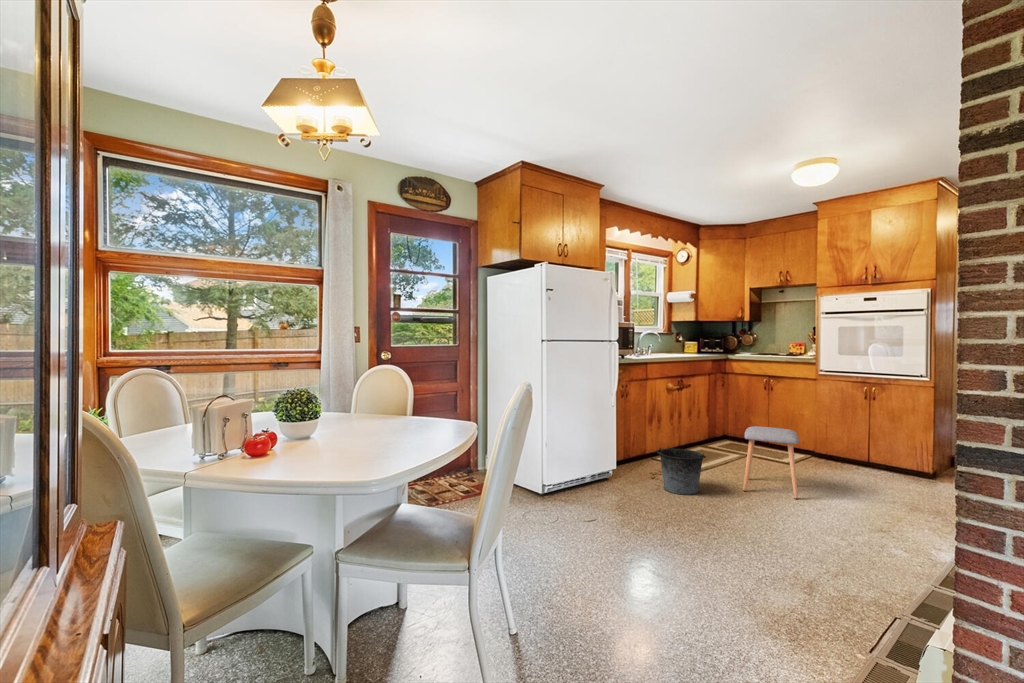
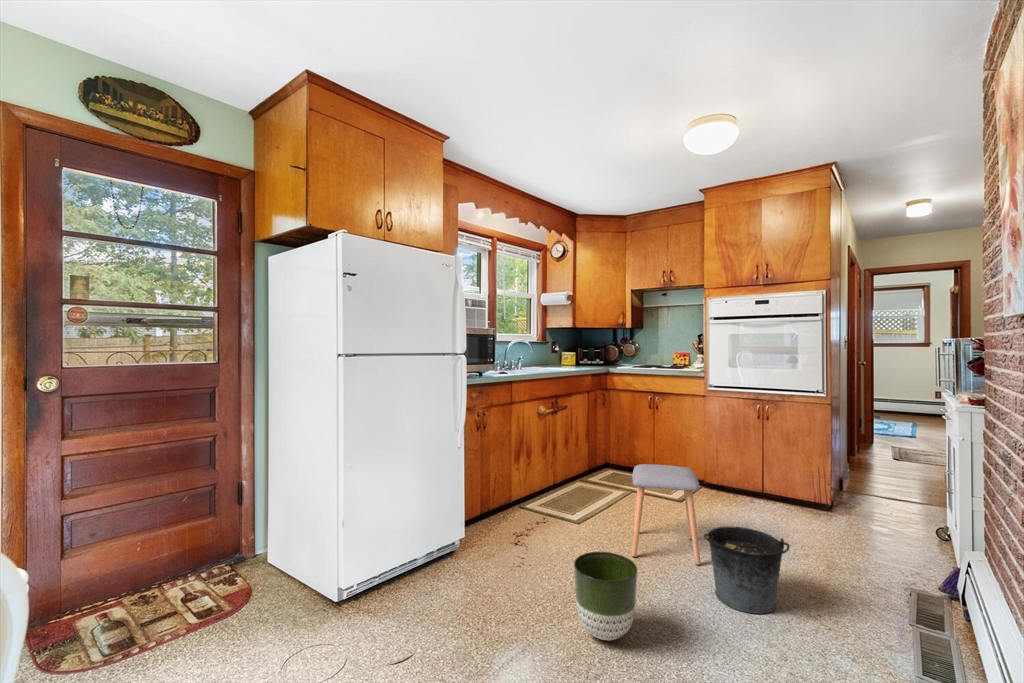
bucket: present [656,448,706,495] -> present [704,527,790,614]
planter: none [699,472,744,525] -> present [574,552,637,641]

